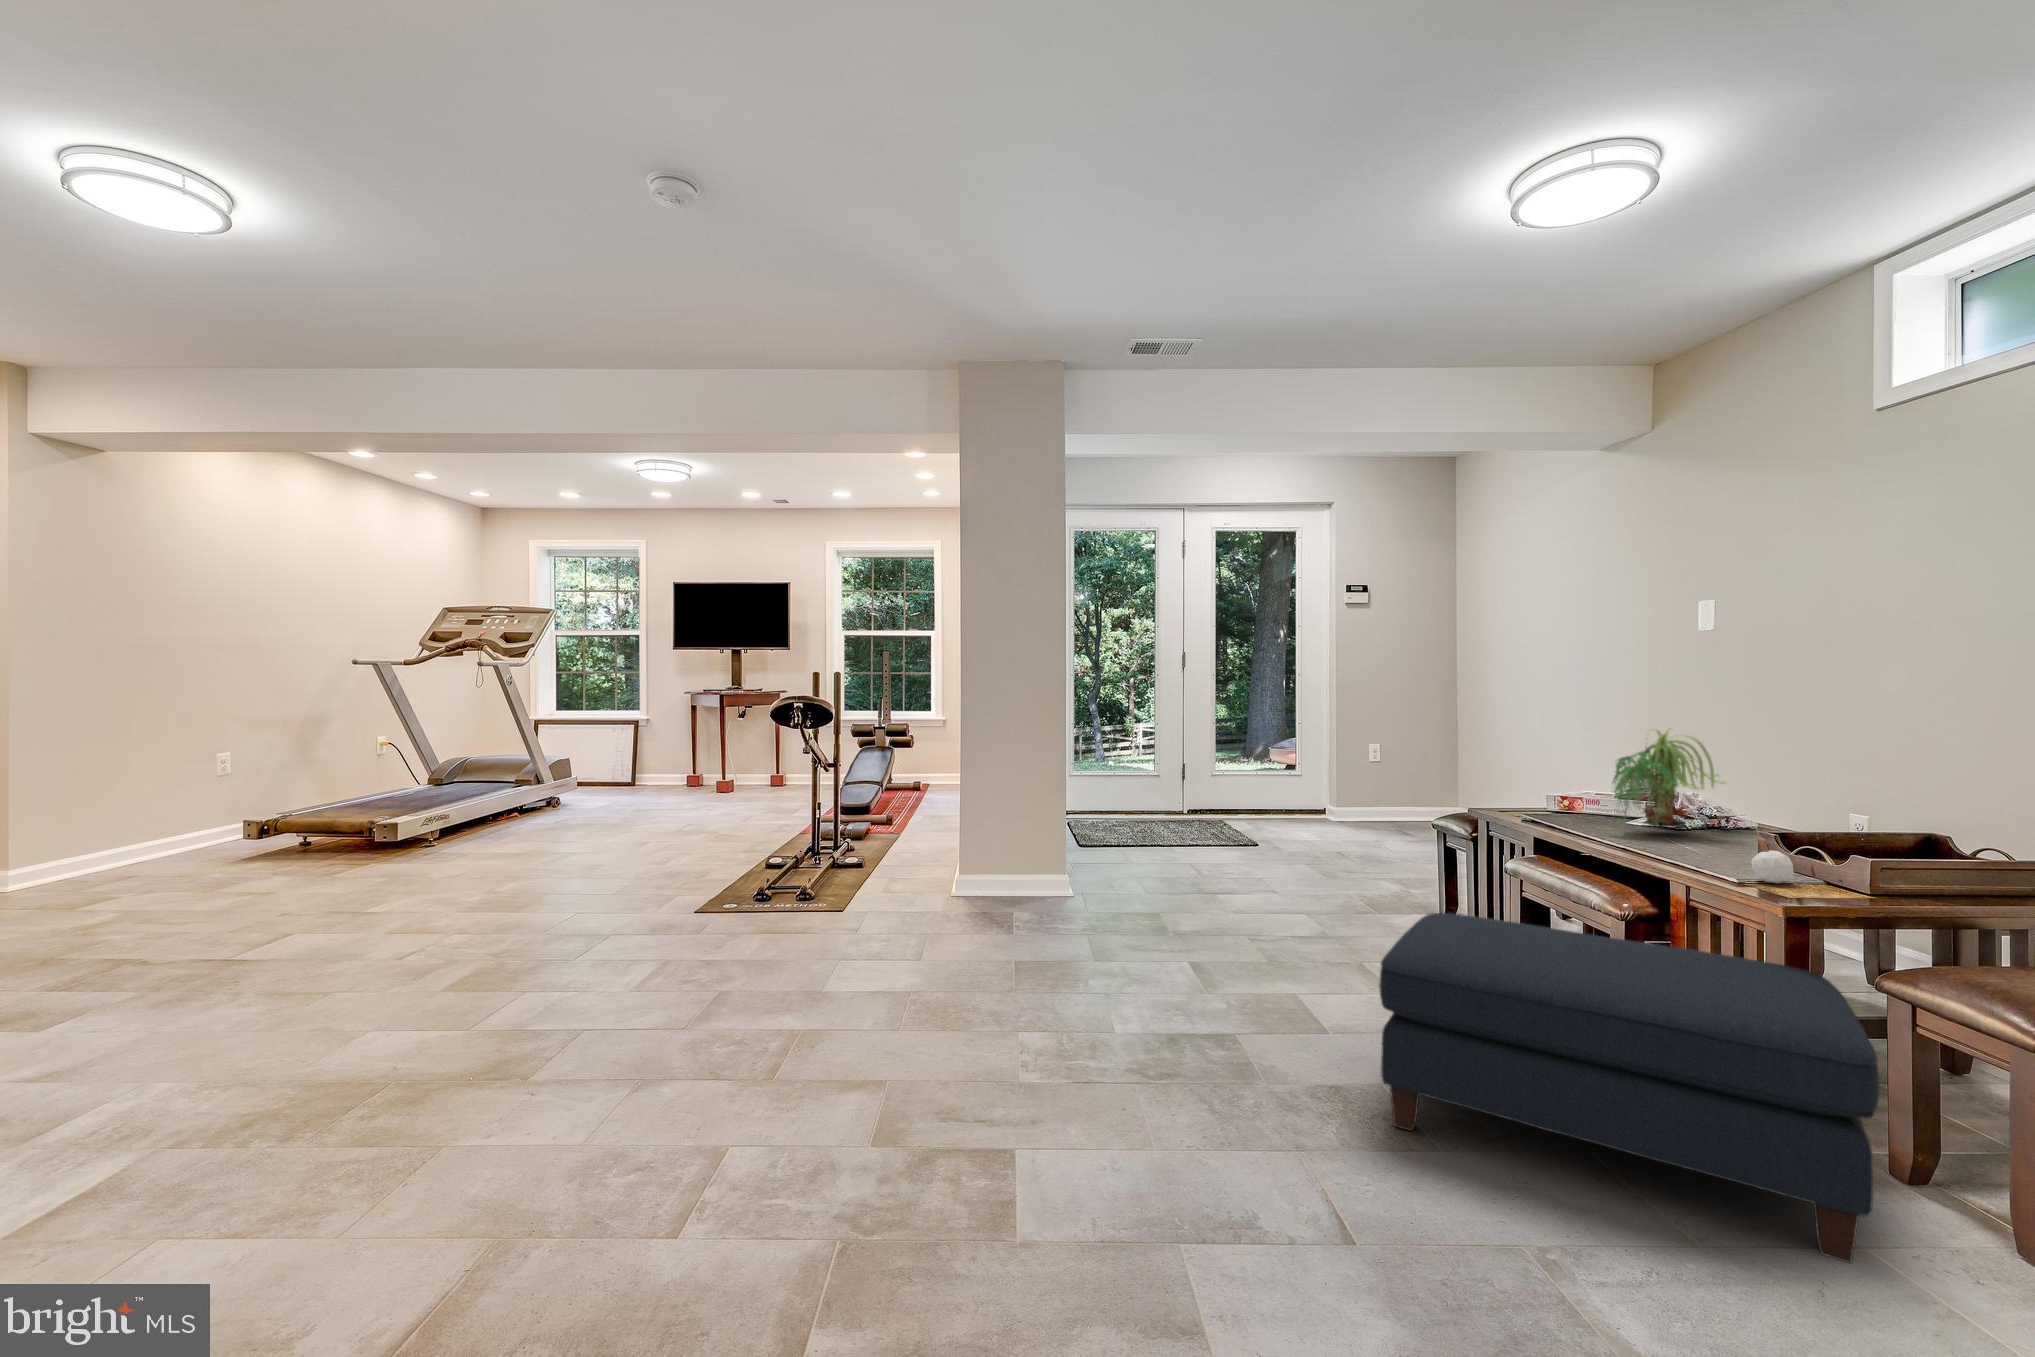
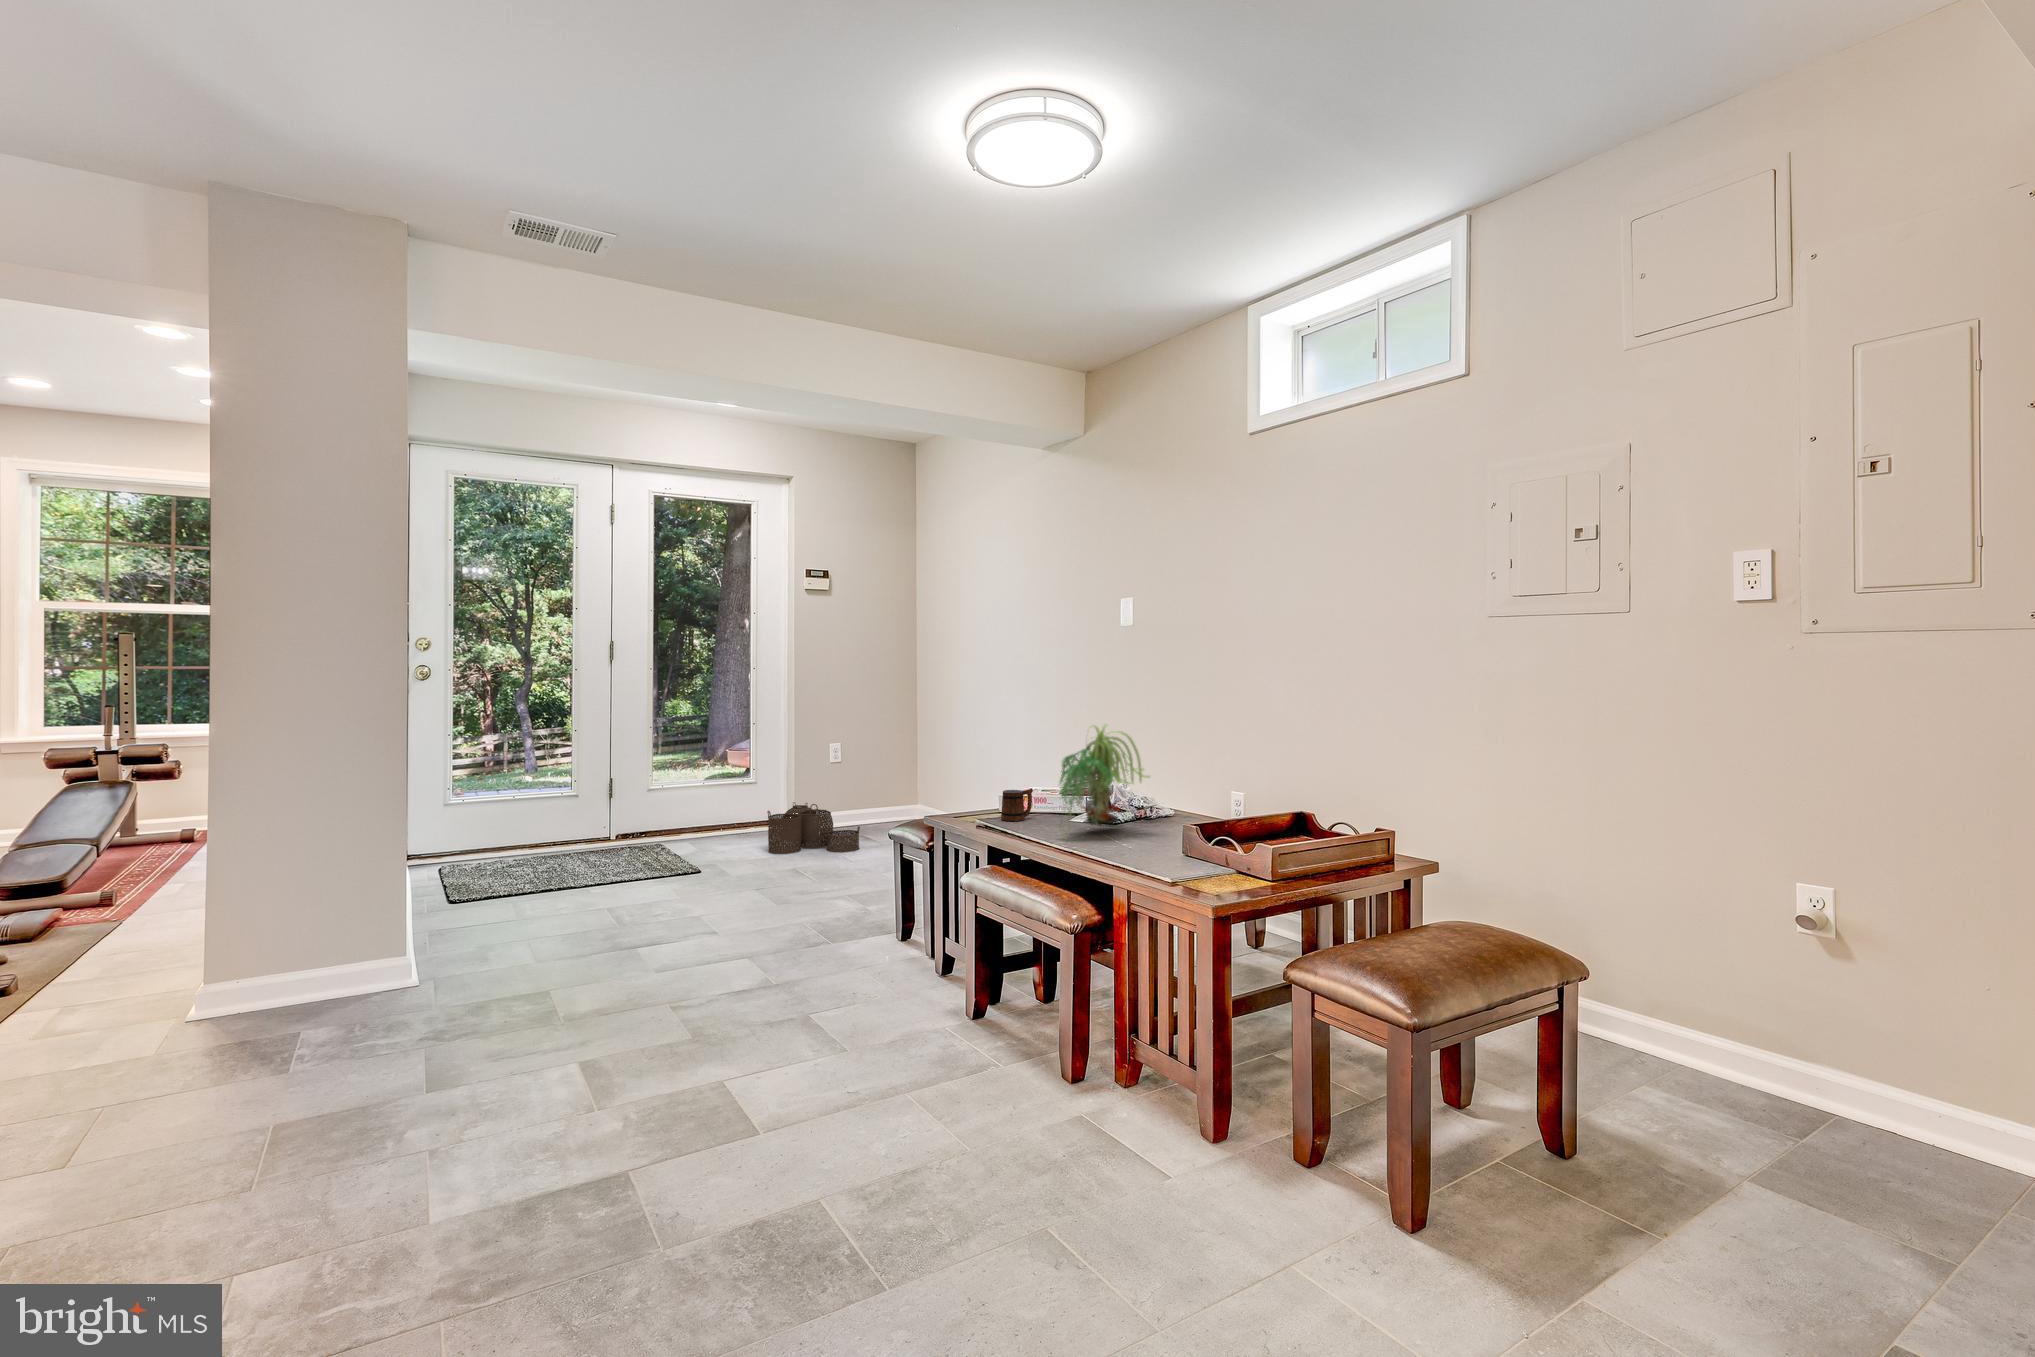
mug: none [1548,788,1584,818] -> present [1001,788,1033,821]
woven basket: none [1310,794,1398,843] -> present [767,802,860,854]
candle: present [1751,826,1794,883] -> none [1179,823,1211,880]
ottoman: present [1379,913,1880,1263] -> none [819,963,1301,1292]

